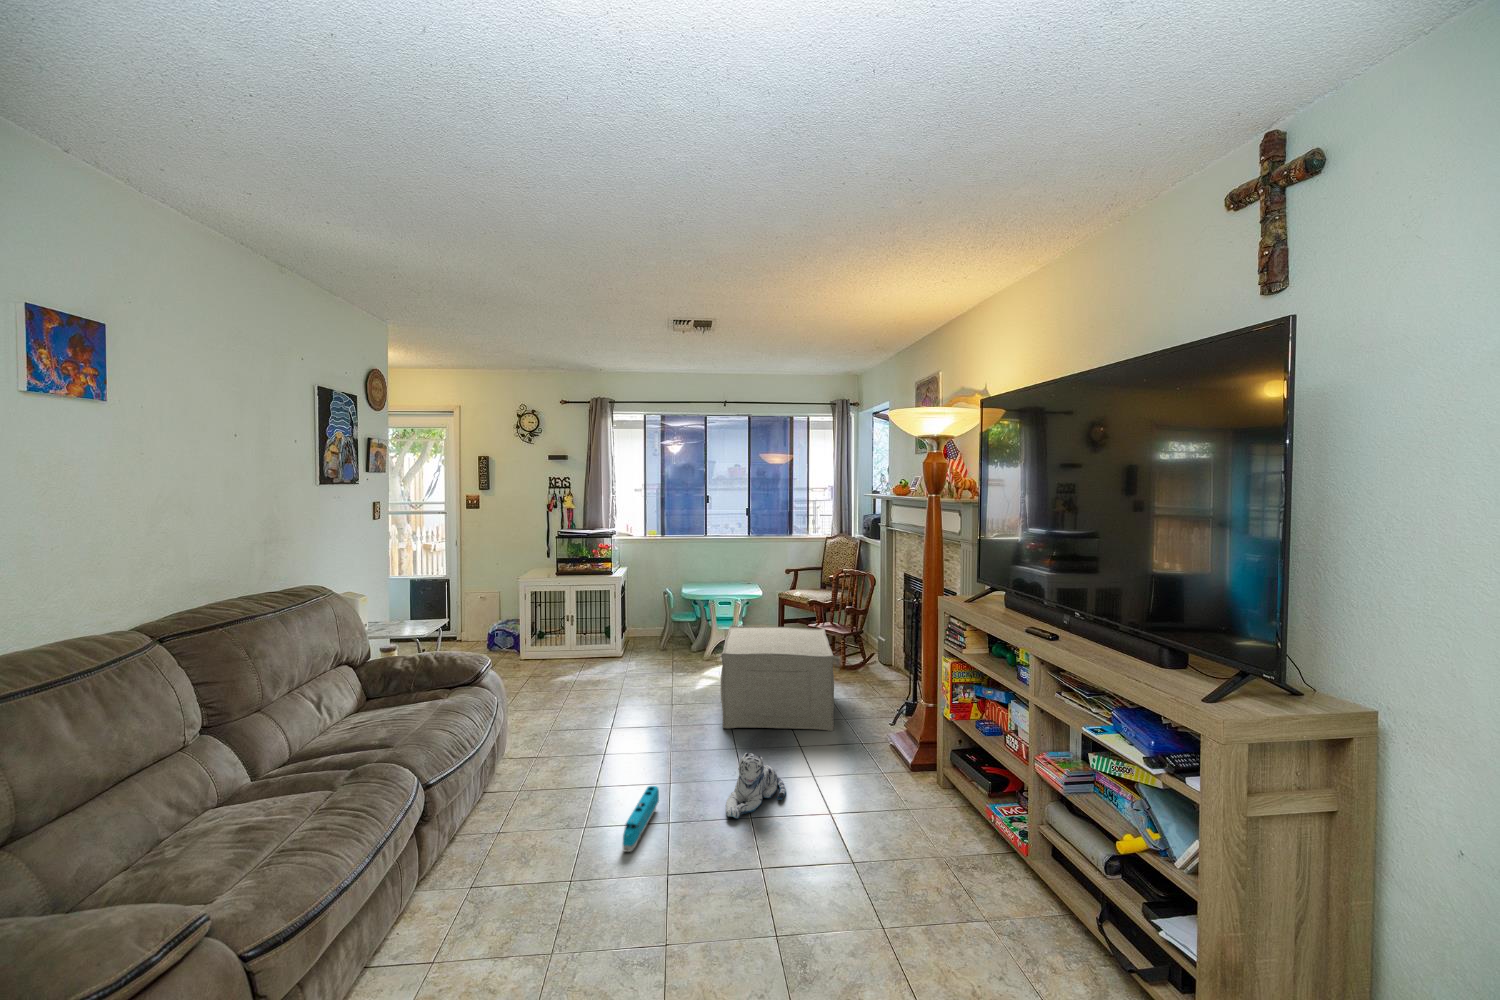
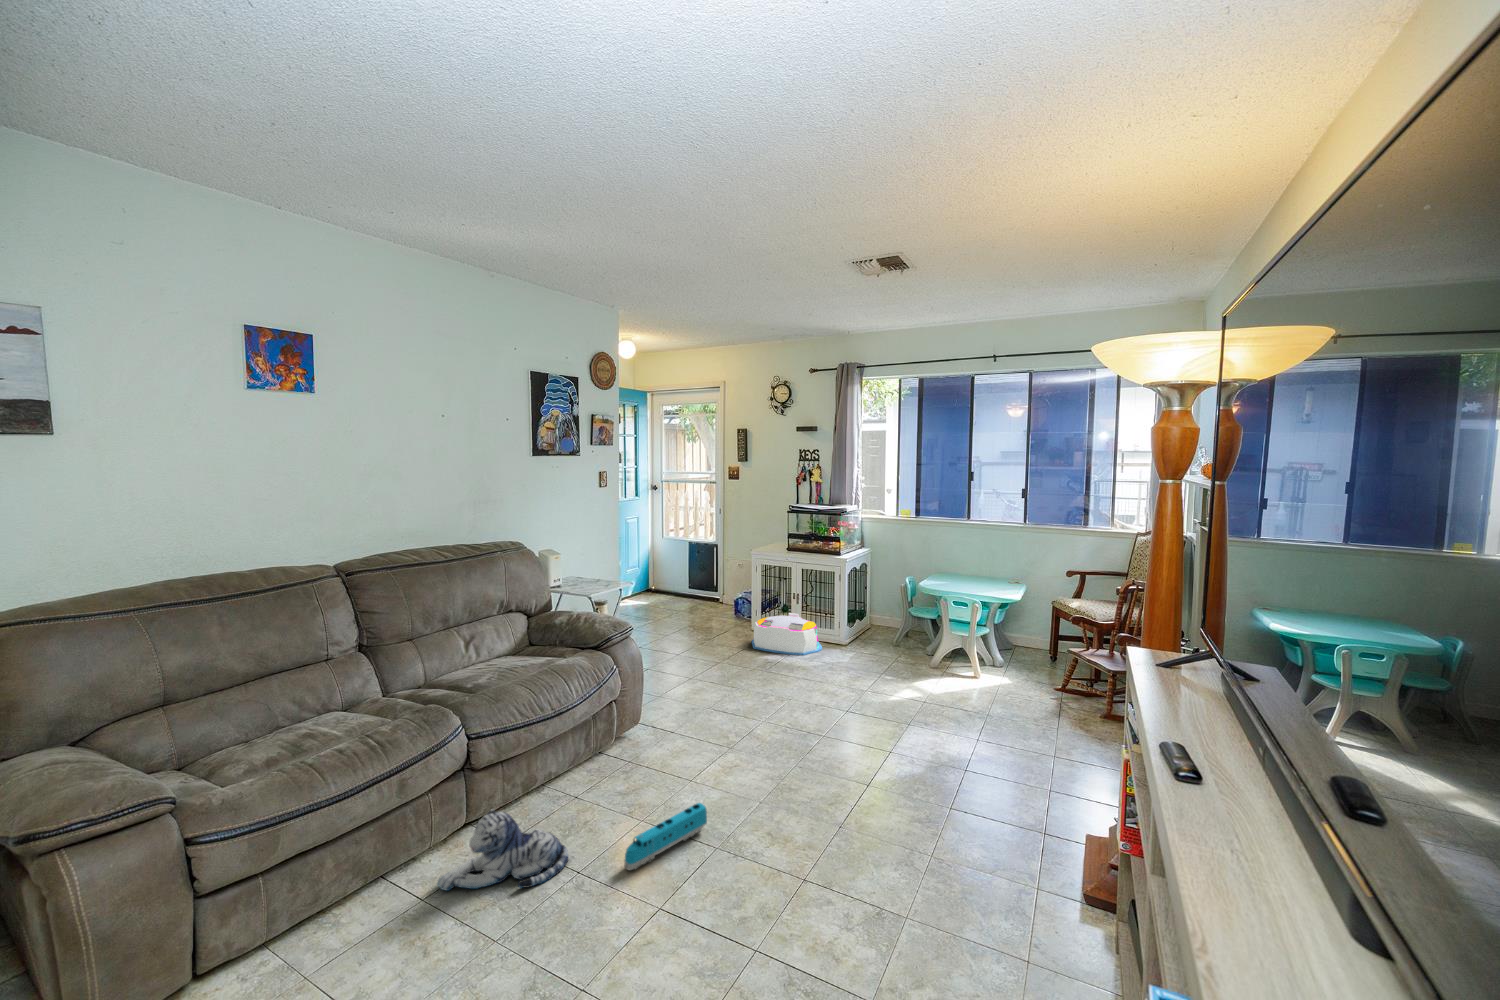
ottoman: present [720,626,834,731] -> none [865,634,1052,807]
storage bin: none [531,633,604,673] -> present [752,613,822,655]
plush toy: present [726,753,786,818] -> present [437,810,569,891]

